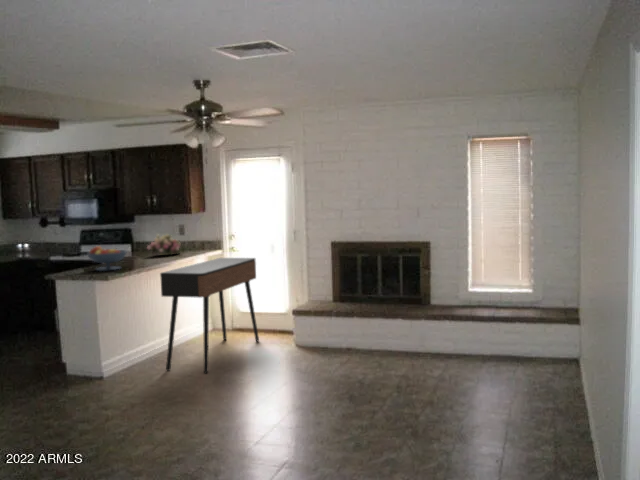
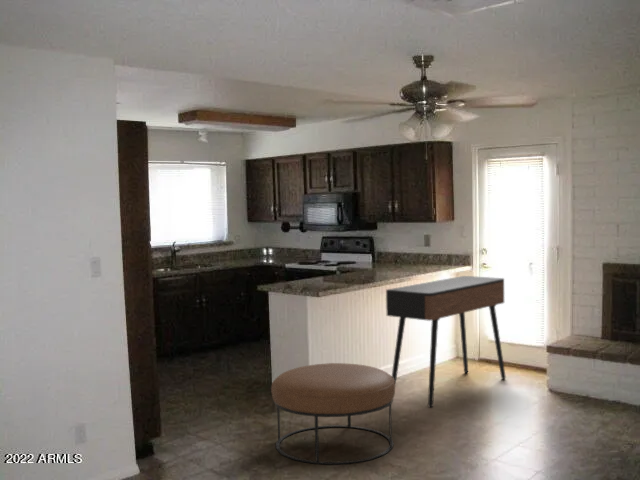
flower arrangement: present [148,235,181,254] -> none [384,245,422,269]
fruit bowl: present [88,246,127,271] -> none [314,257,355,283]
ottoman: none [61,343,186,445] -> present [271,363,395,464]

